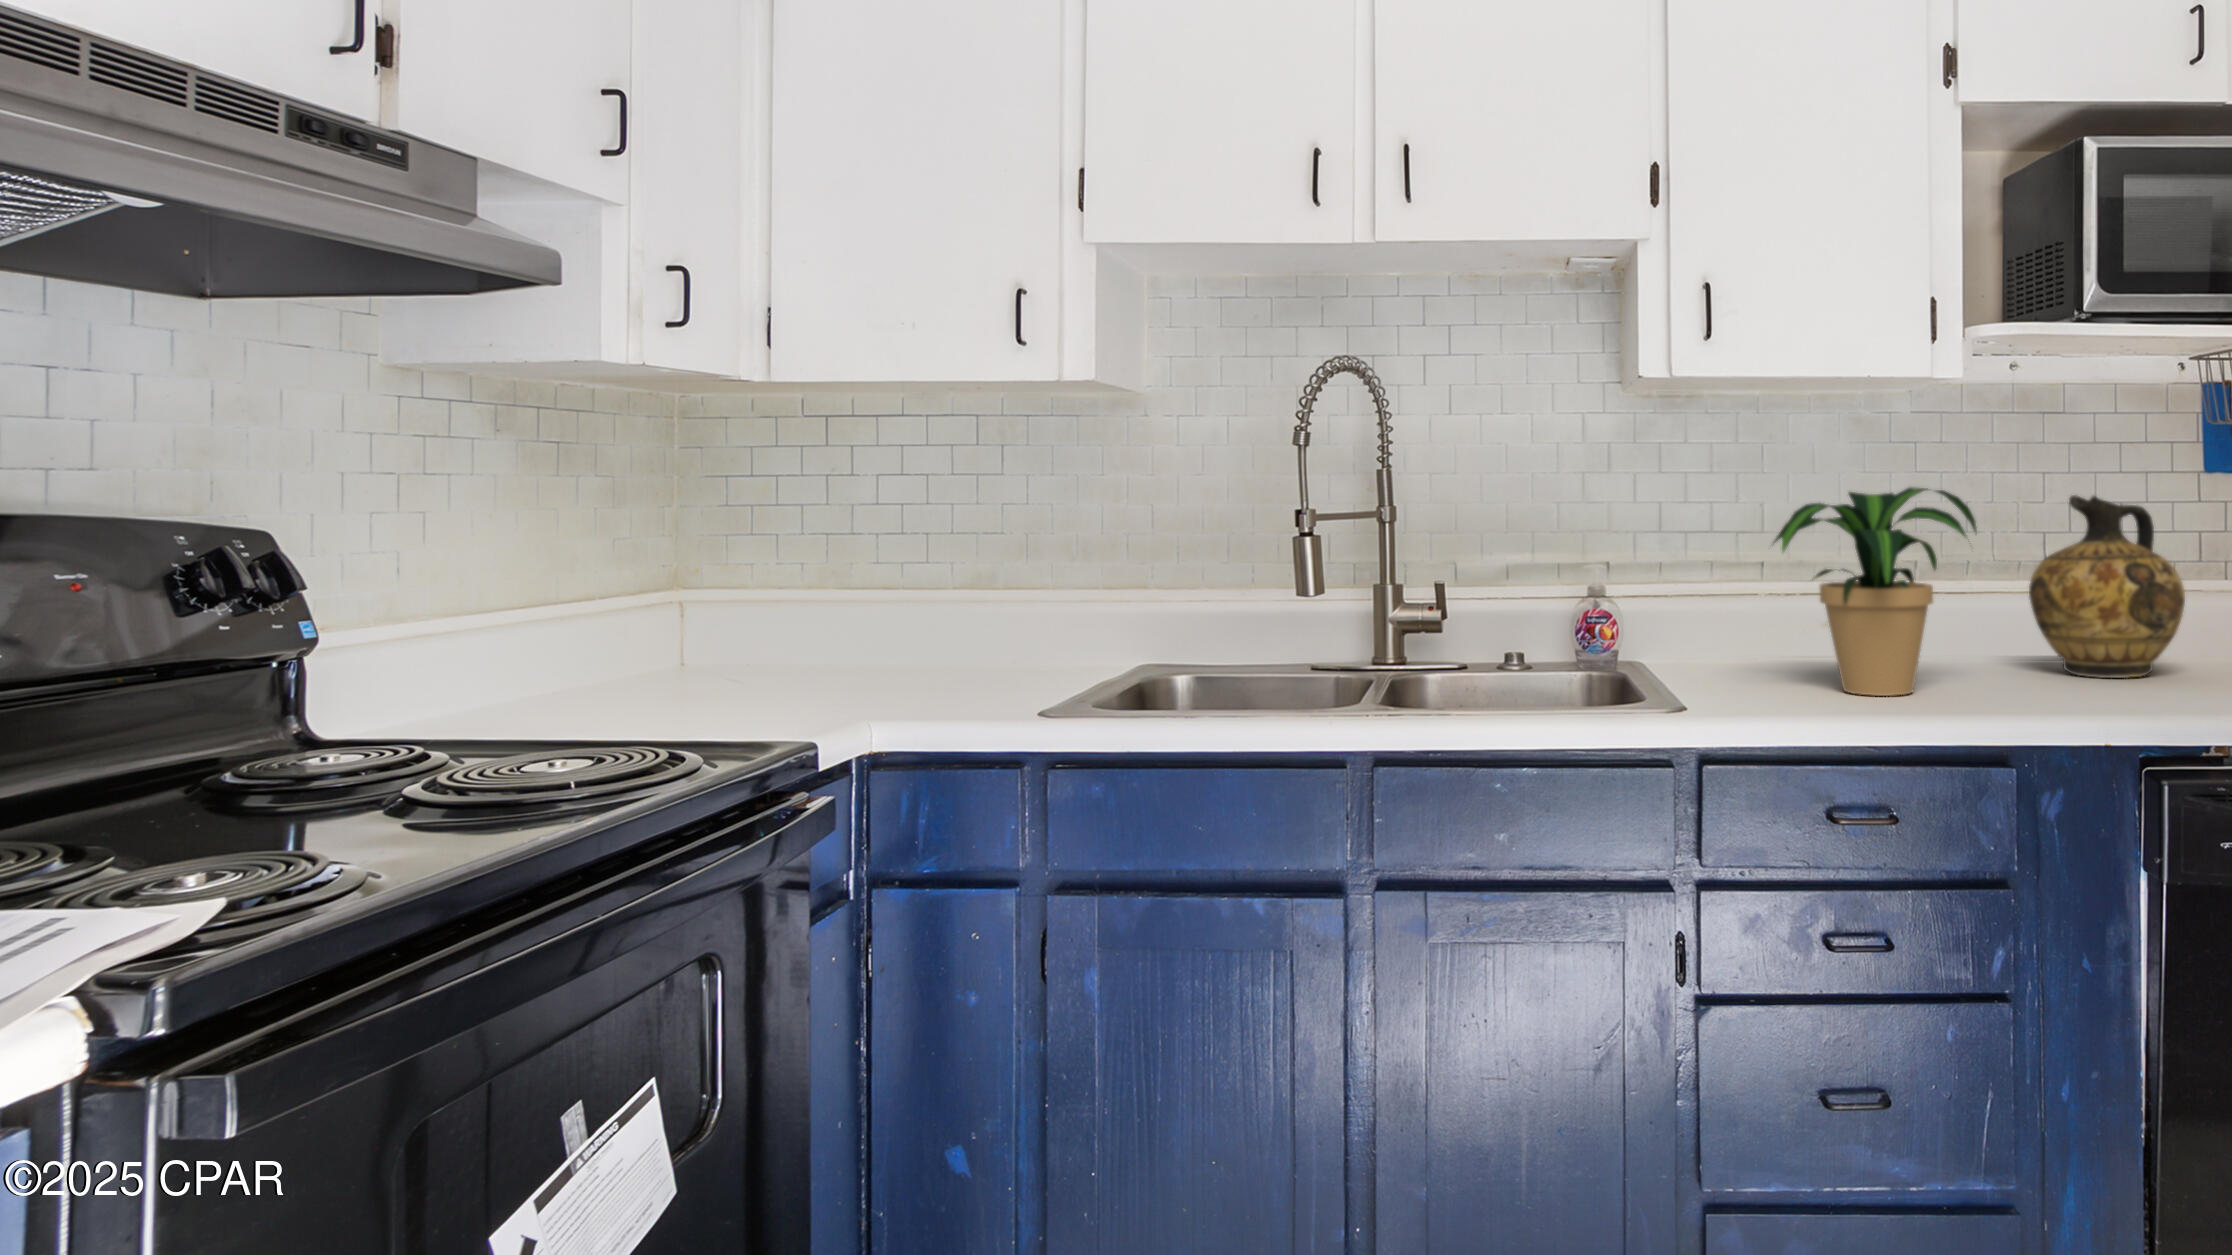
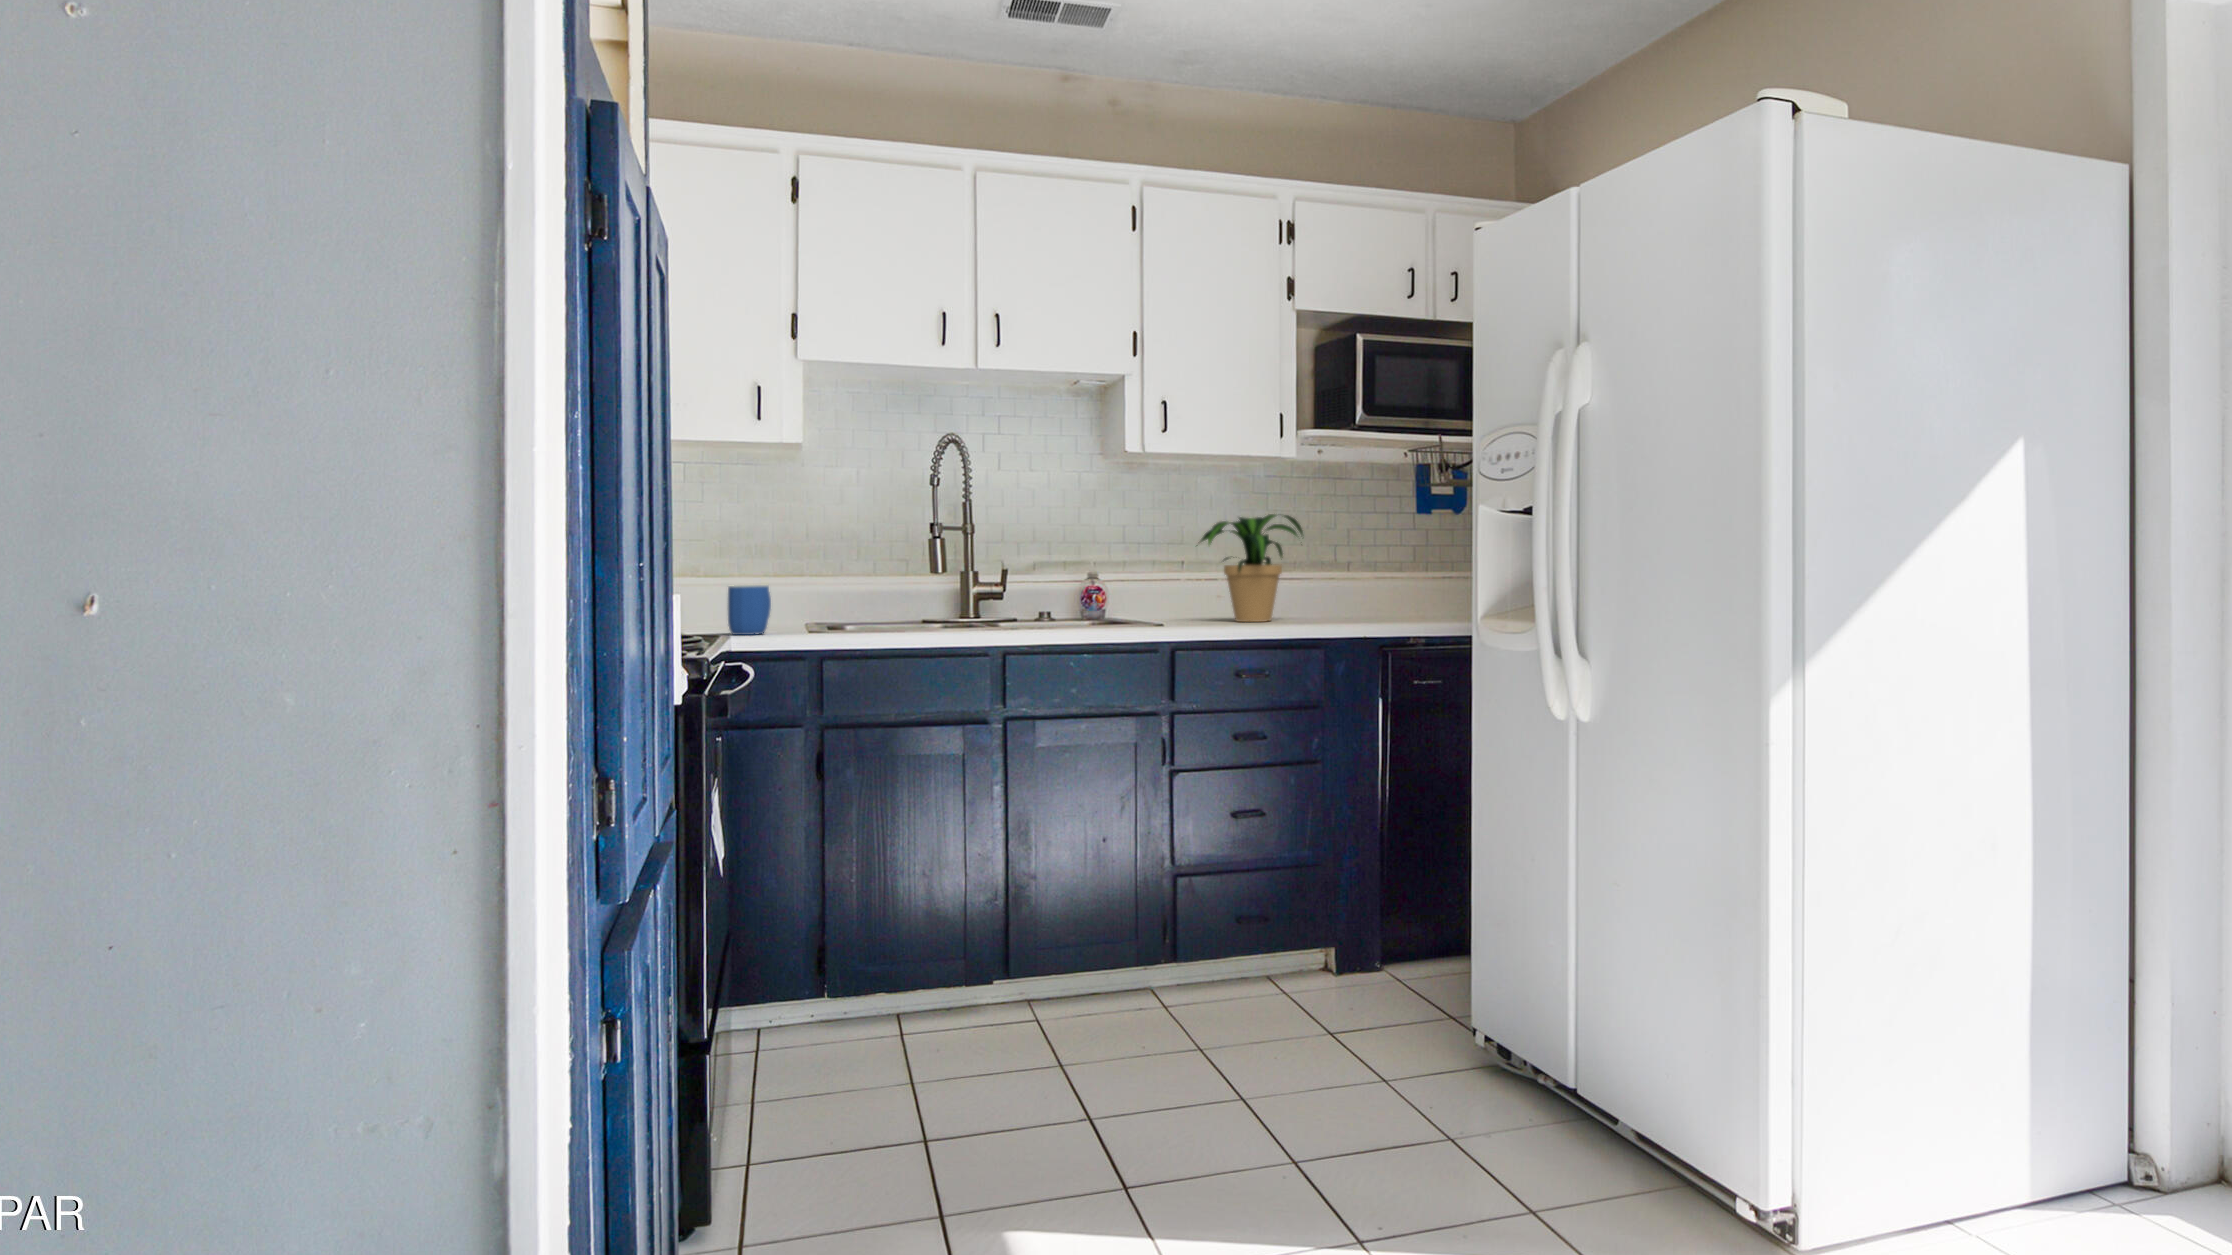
ceramic jug: present [2029,495,2185,678] -> none [1327,521,1404,617]
mug: none [908,623,996,715] -> present [728,585,771,635]

